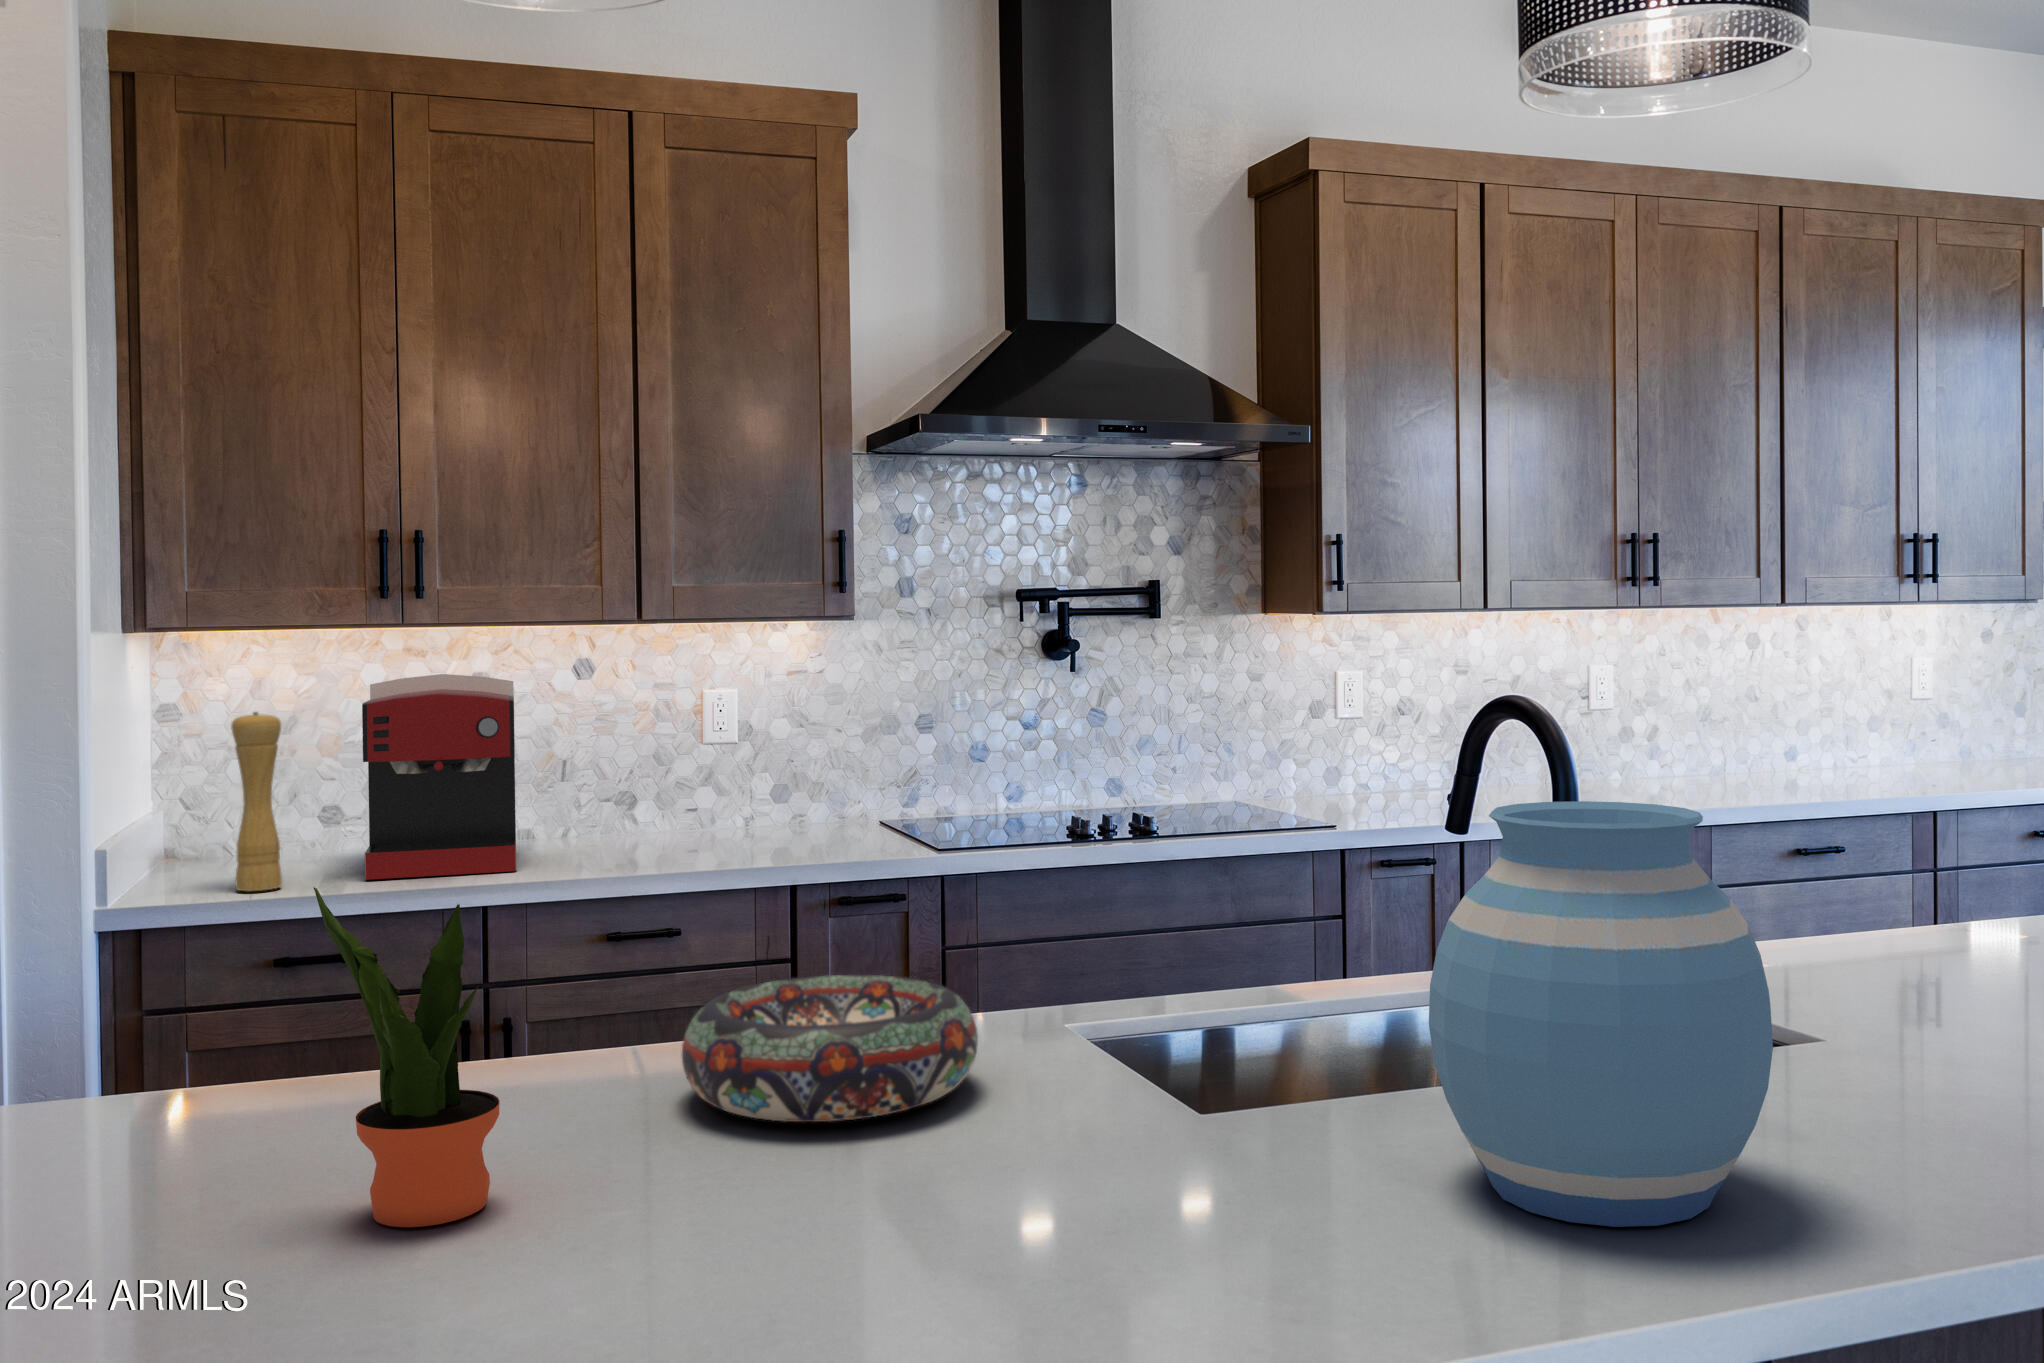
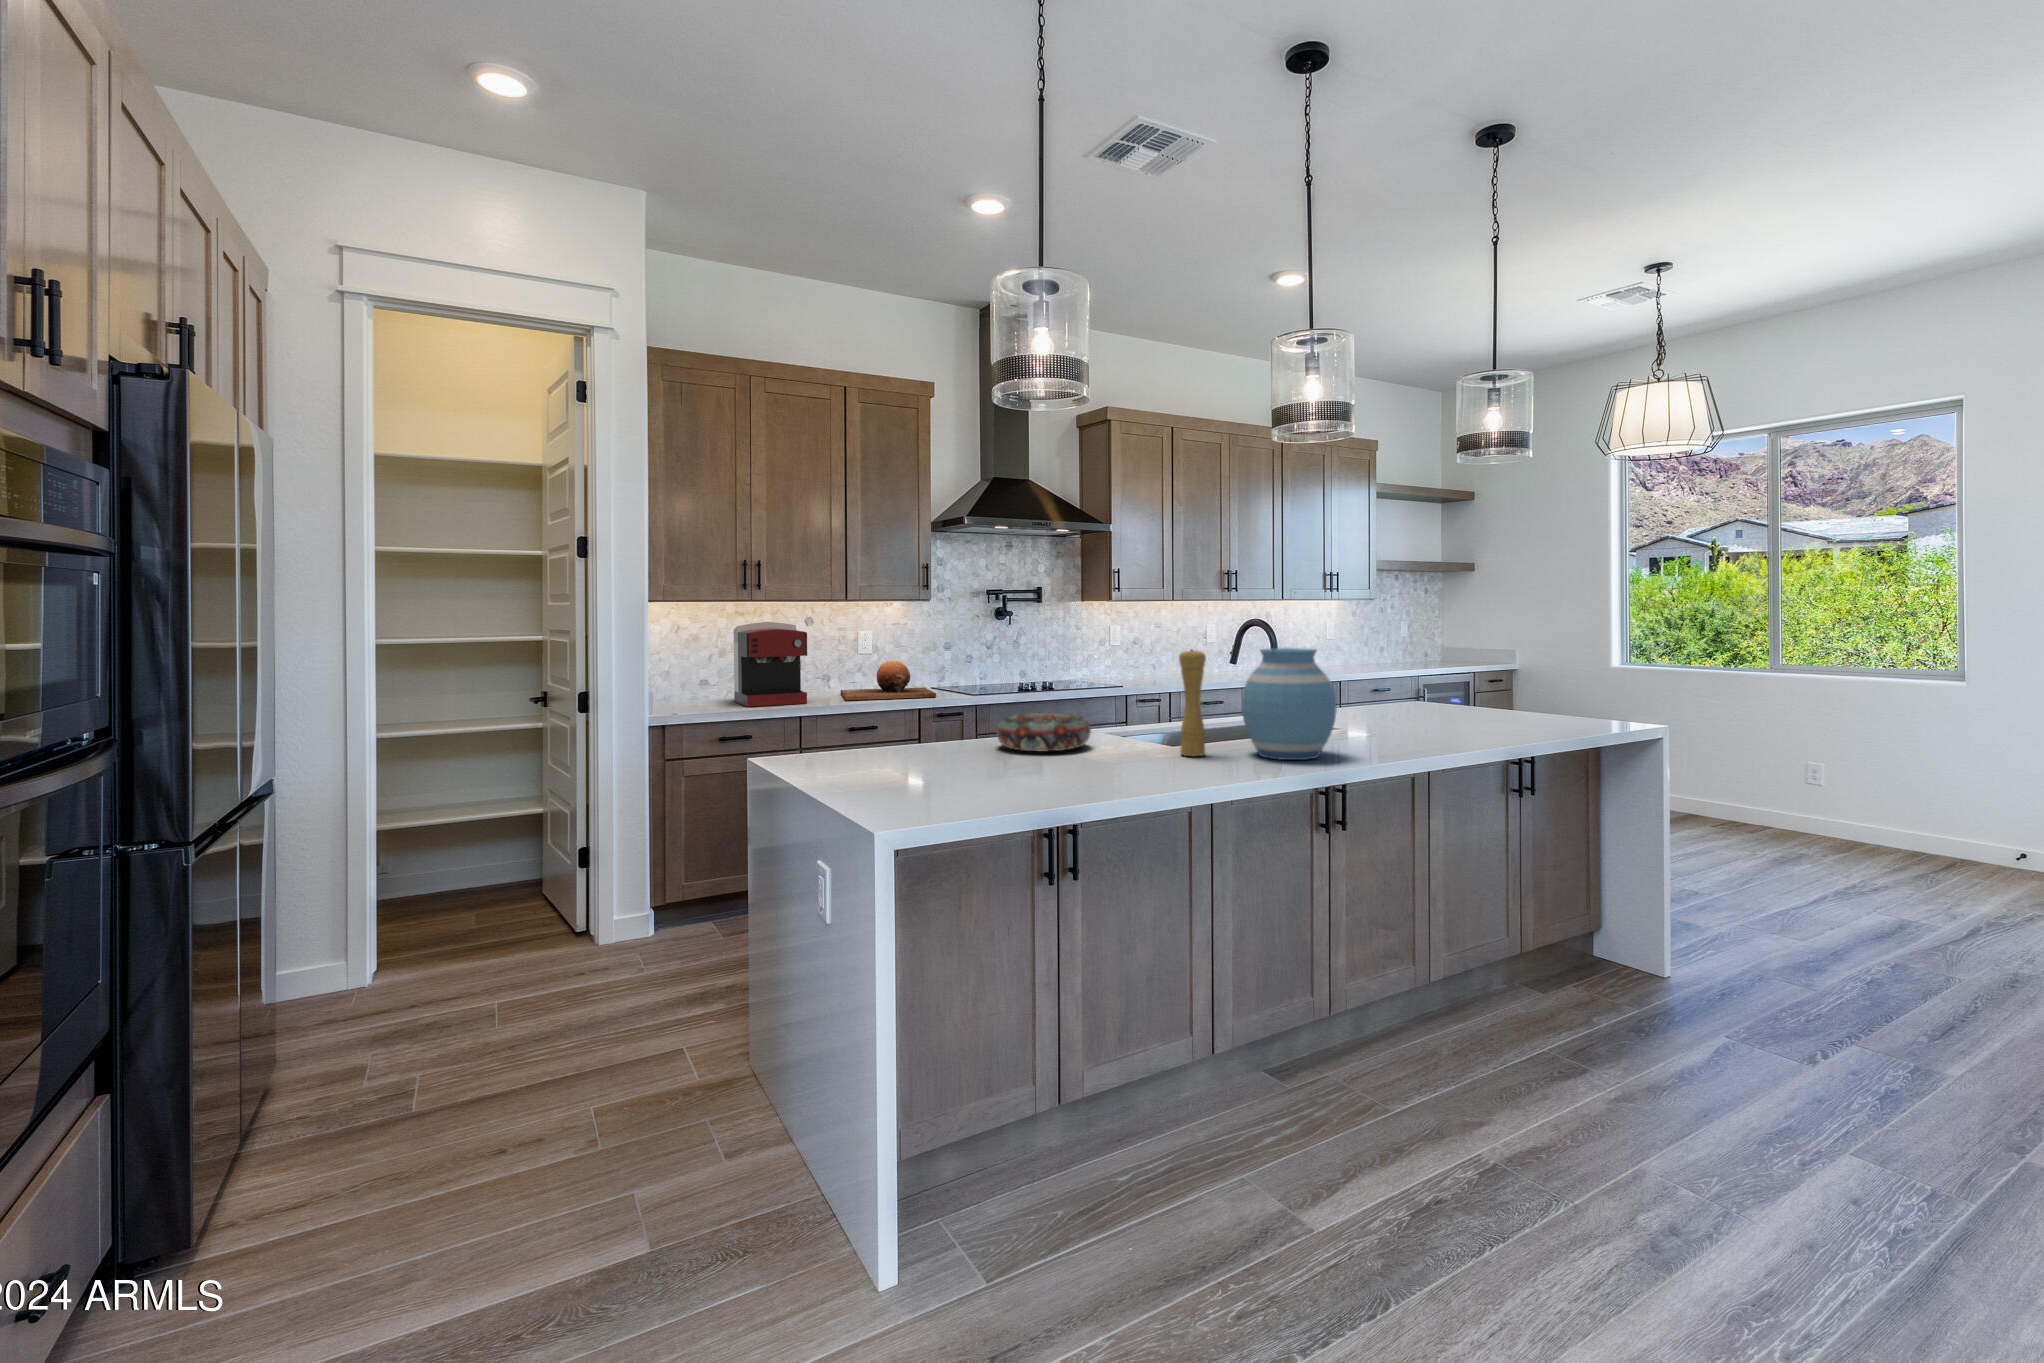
pepper mill: present [231,712,282,891] -> present [1179,649,1206,756]
chopping board: none [613,764,845,863] -> present [841,661,936,700]
potted plant: present [314,888,500,1227] -> none [927,672,984,771]

